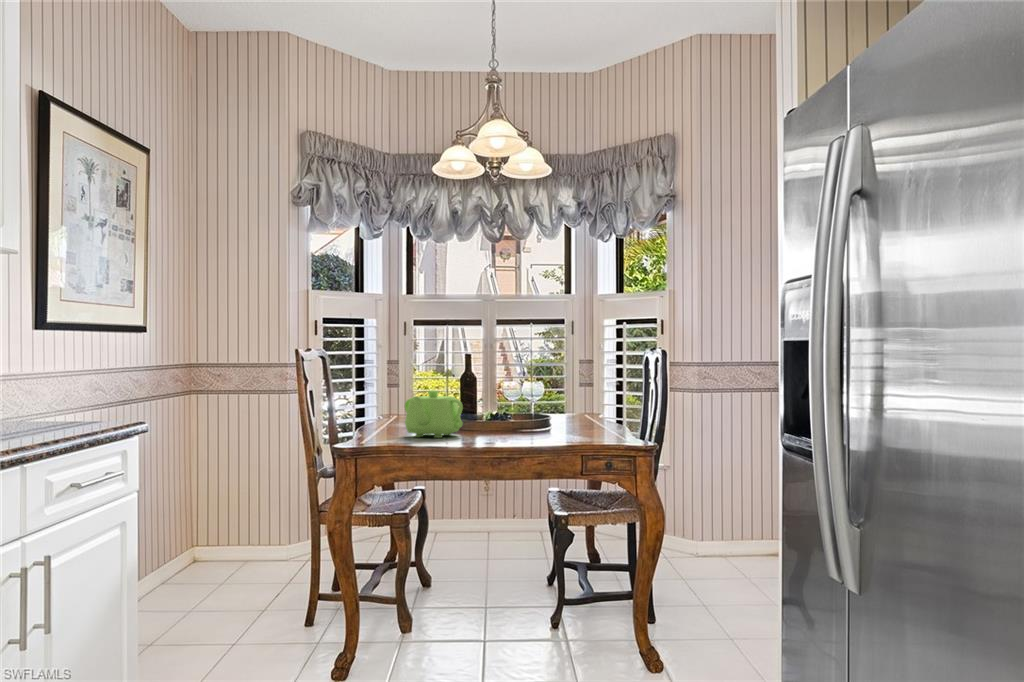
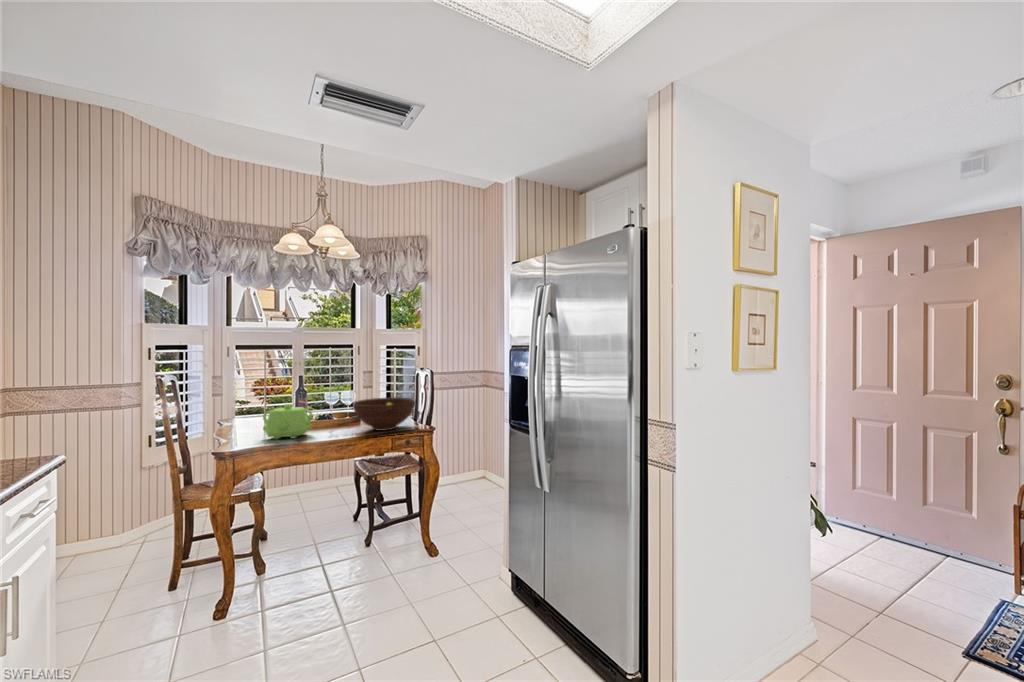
fruit bowl: none [515,392,608,439] -> present [353,397,415,431]

